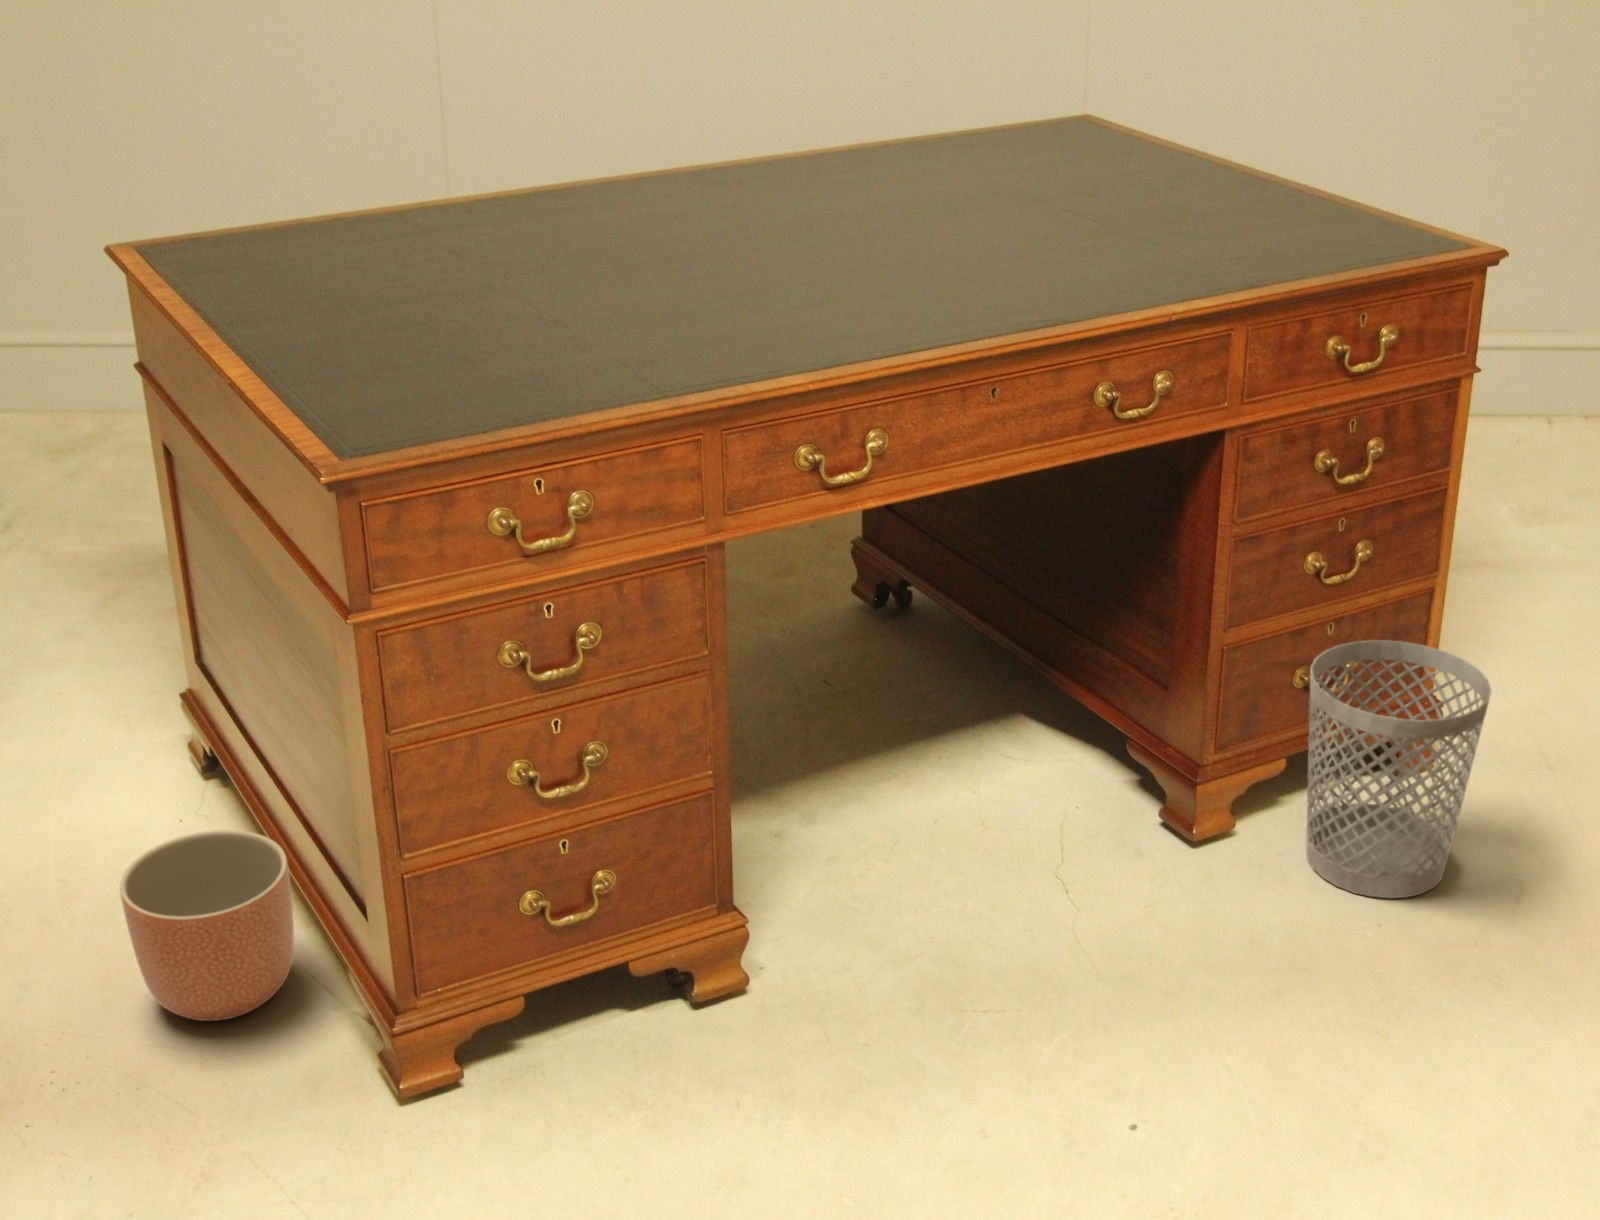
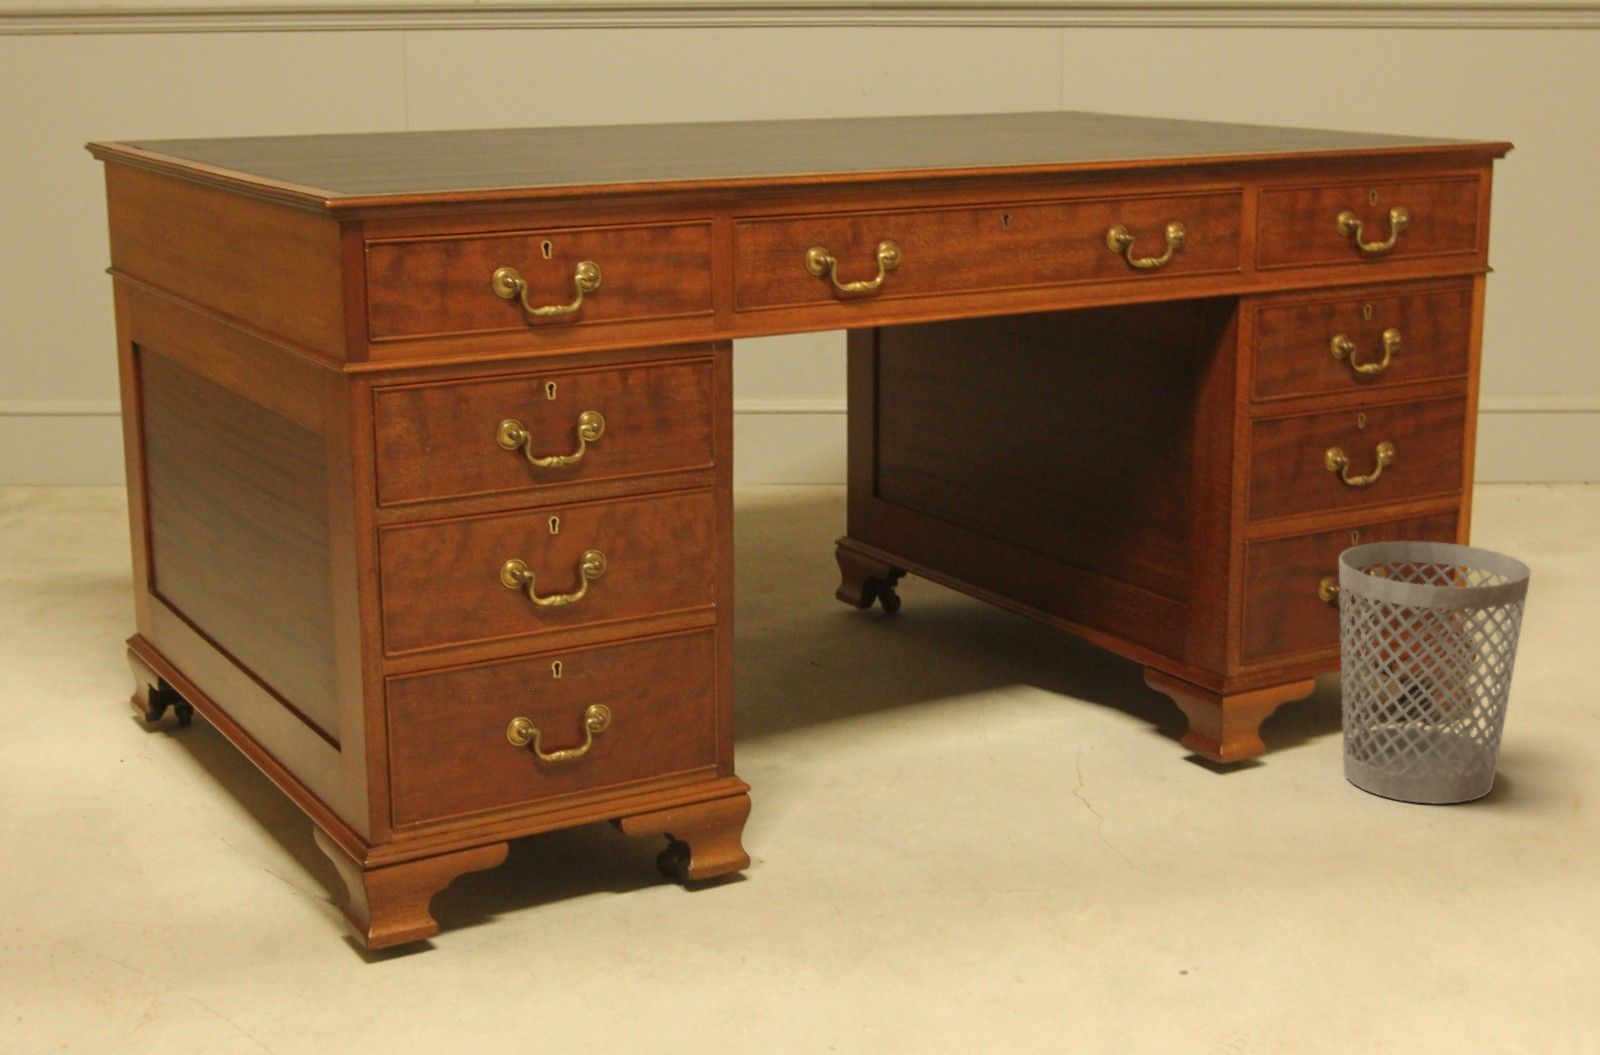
planter: present [120,830,294,1021] -> none [61,700,248,897]

